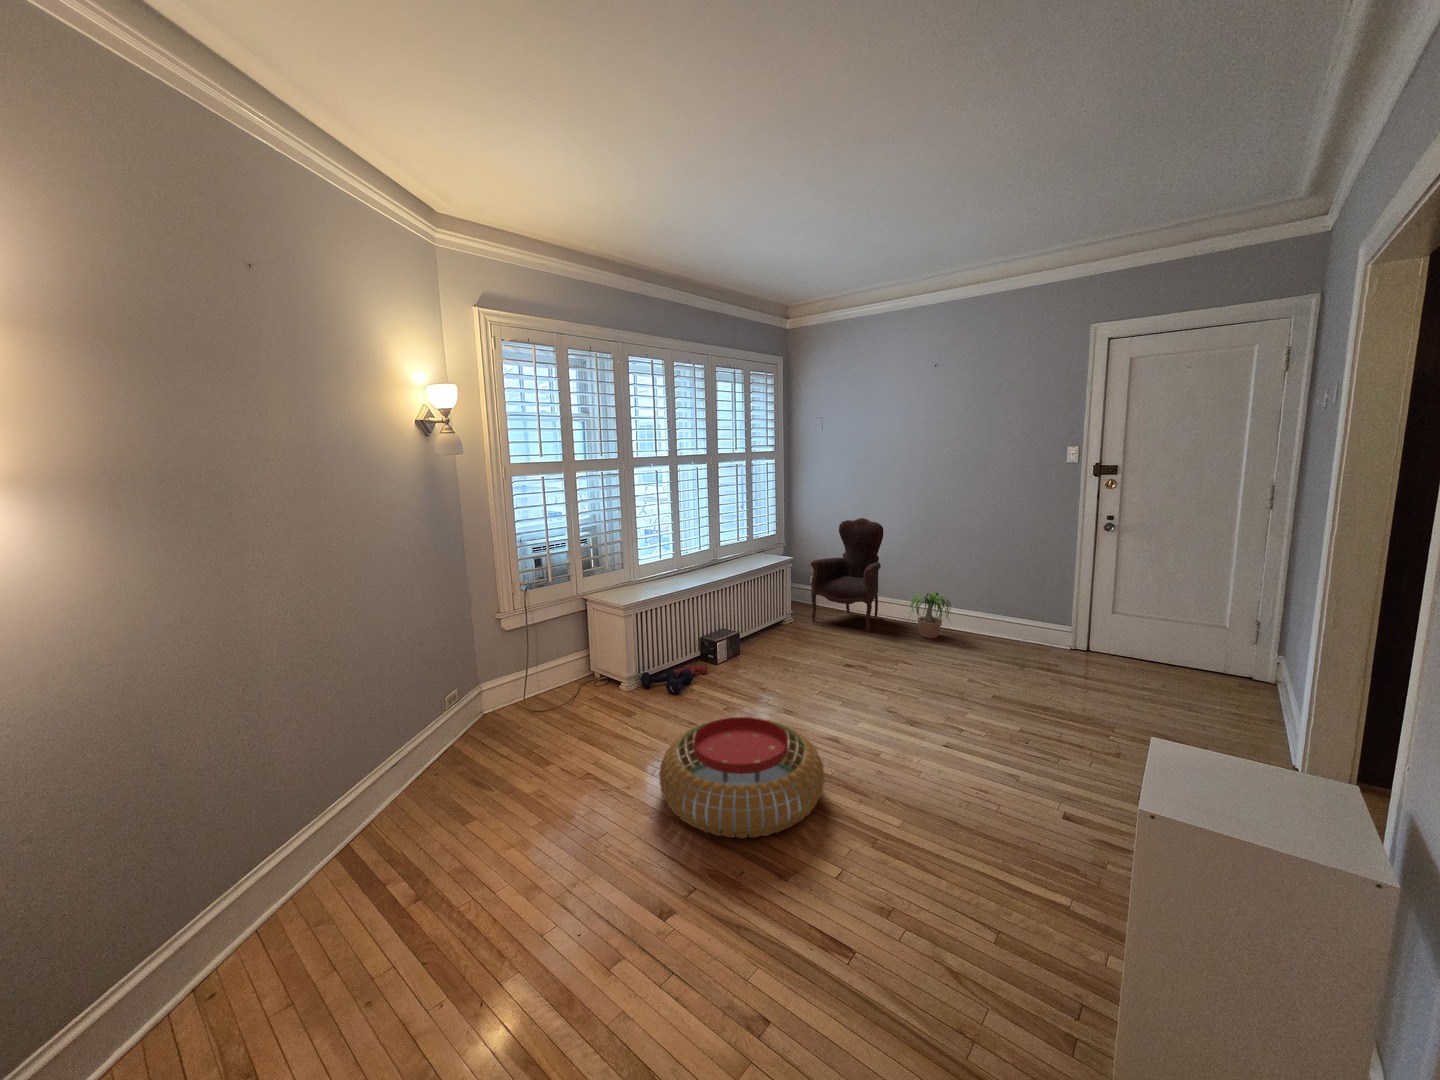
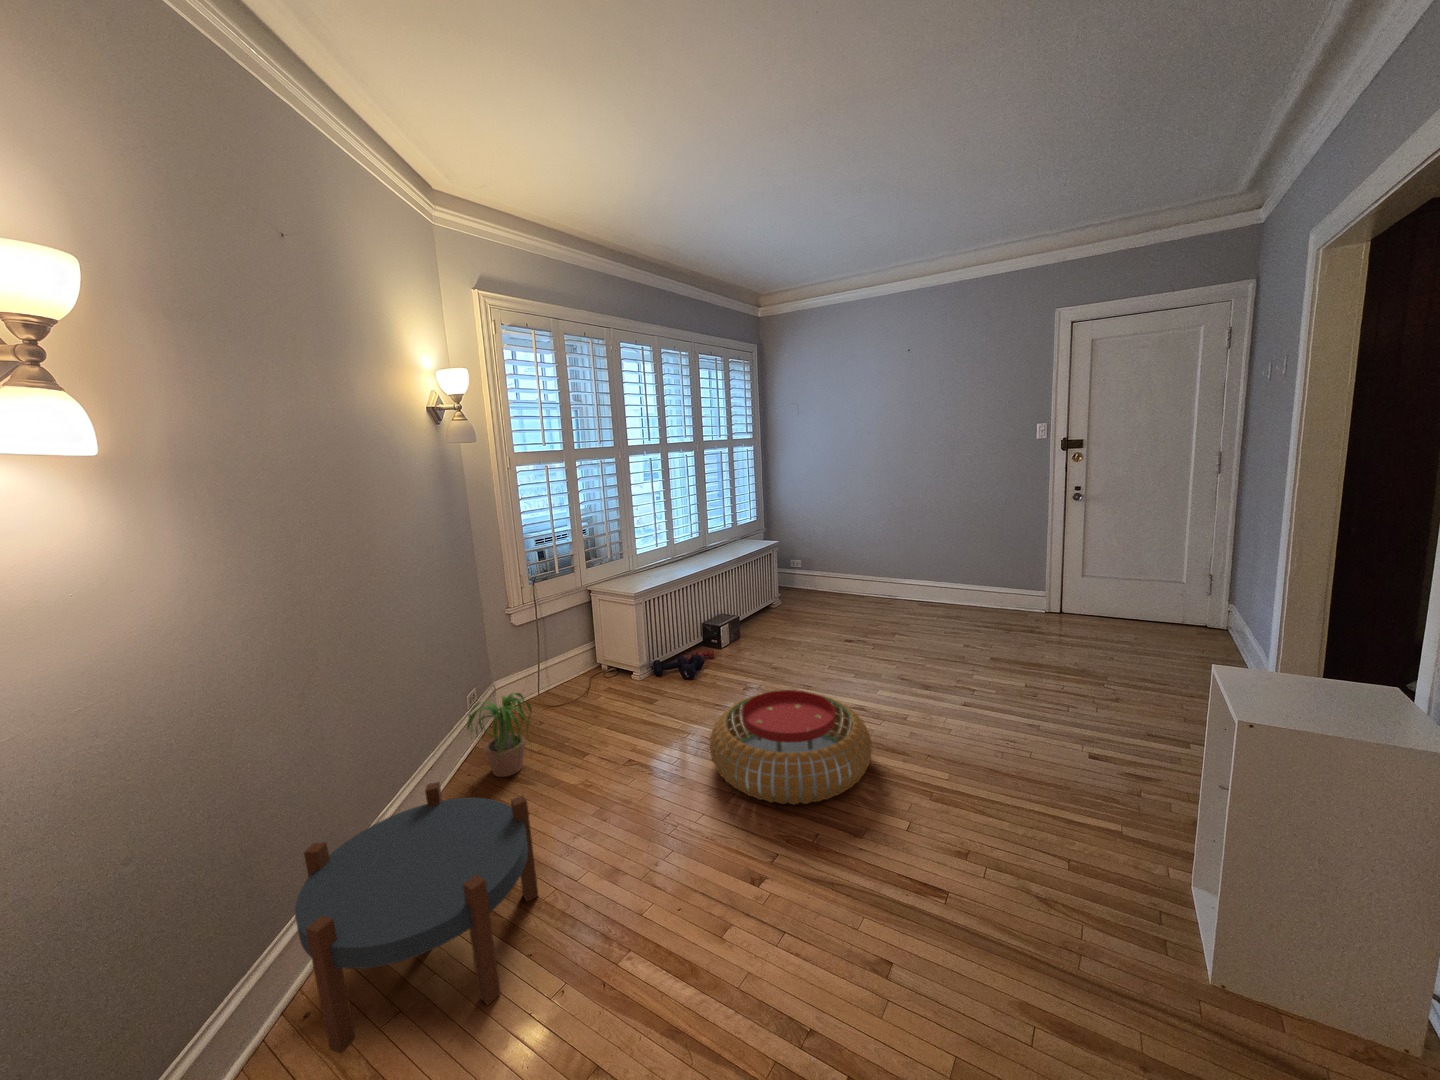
armchair: present [811,518,883,631] -> none [797,500,864,608]
potted plant: present [911,592,951,638] -> present [467,693,532,777]
side table: none [204,782,456,1034] -> present [295,782,538,1054]

